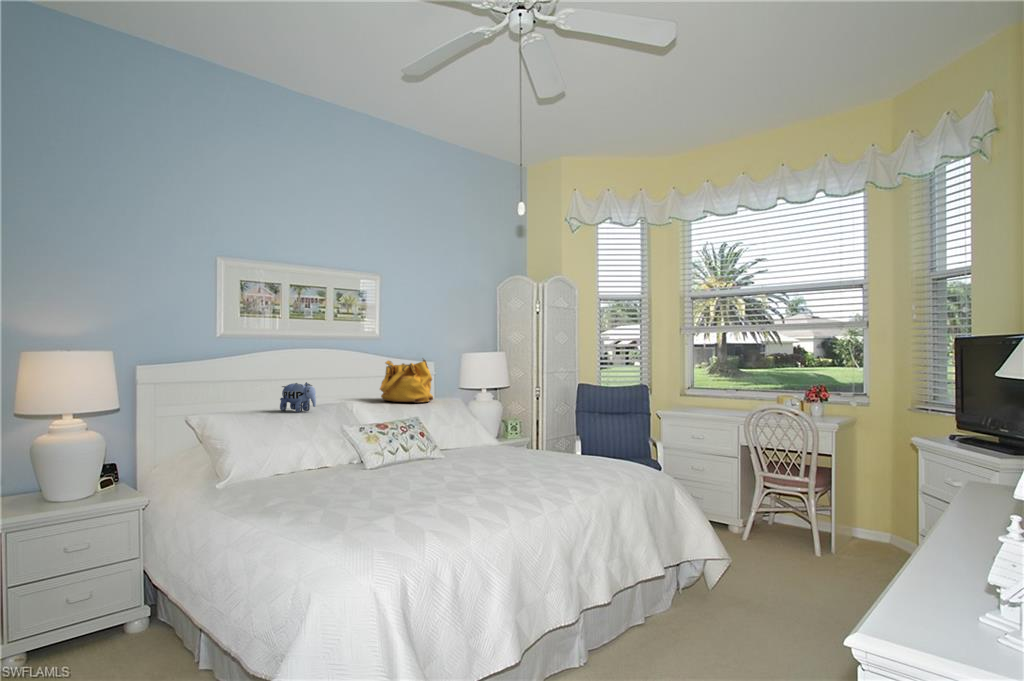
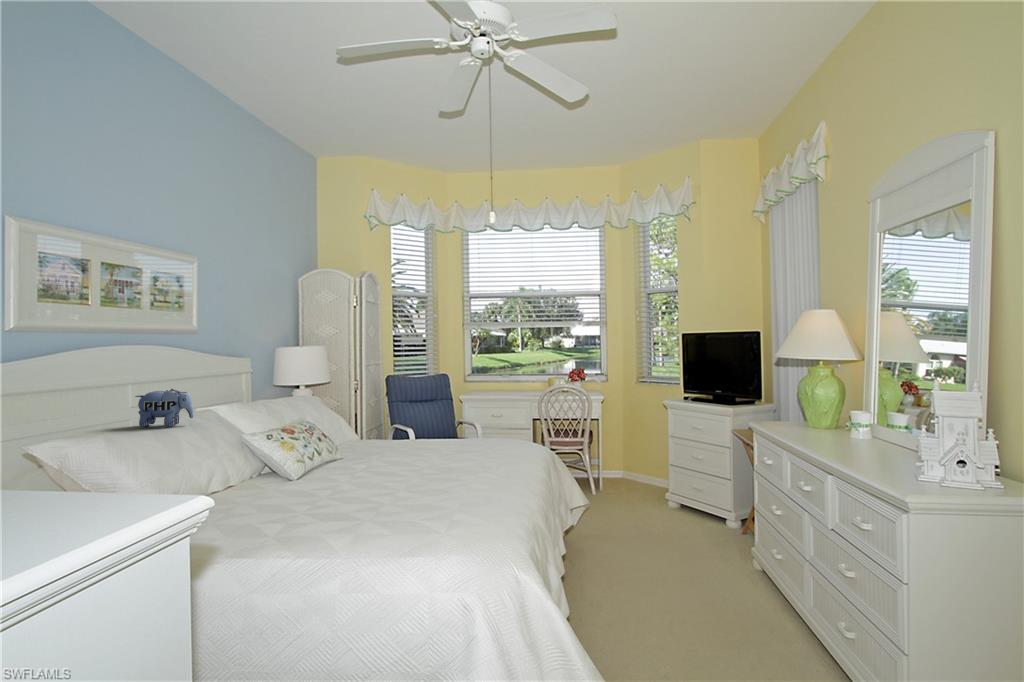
handbag: present [380,359,433,403] -> none [221,354,289,405]

